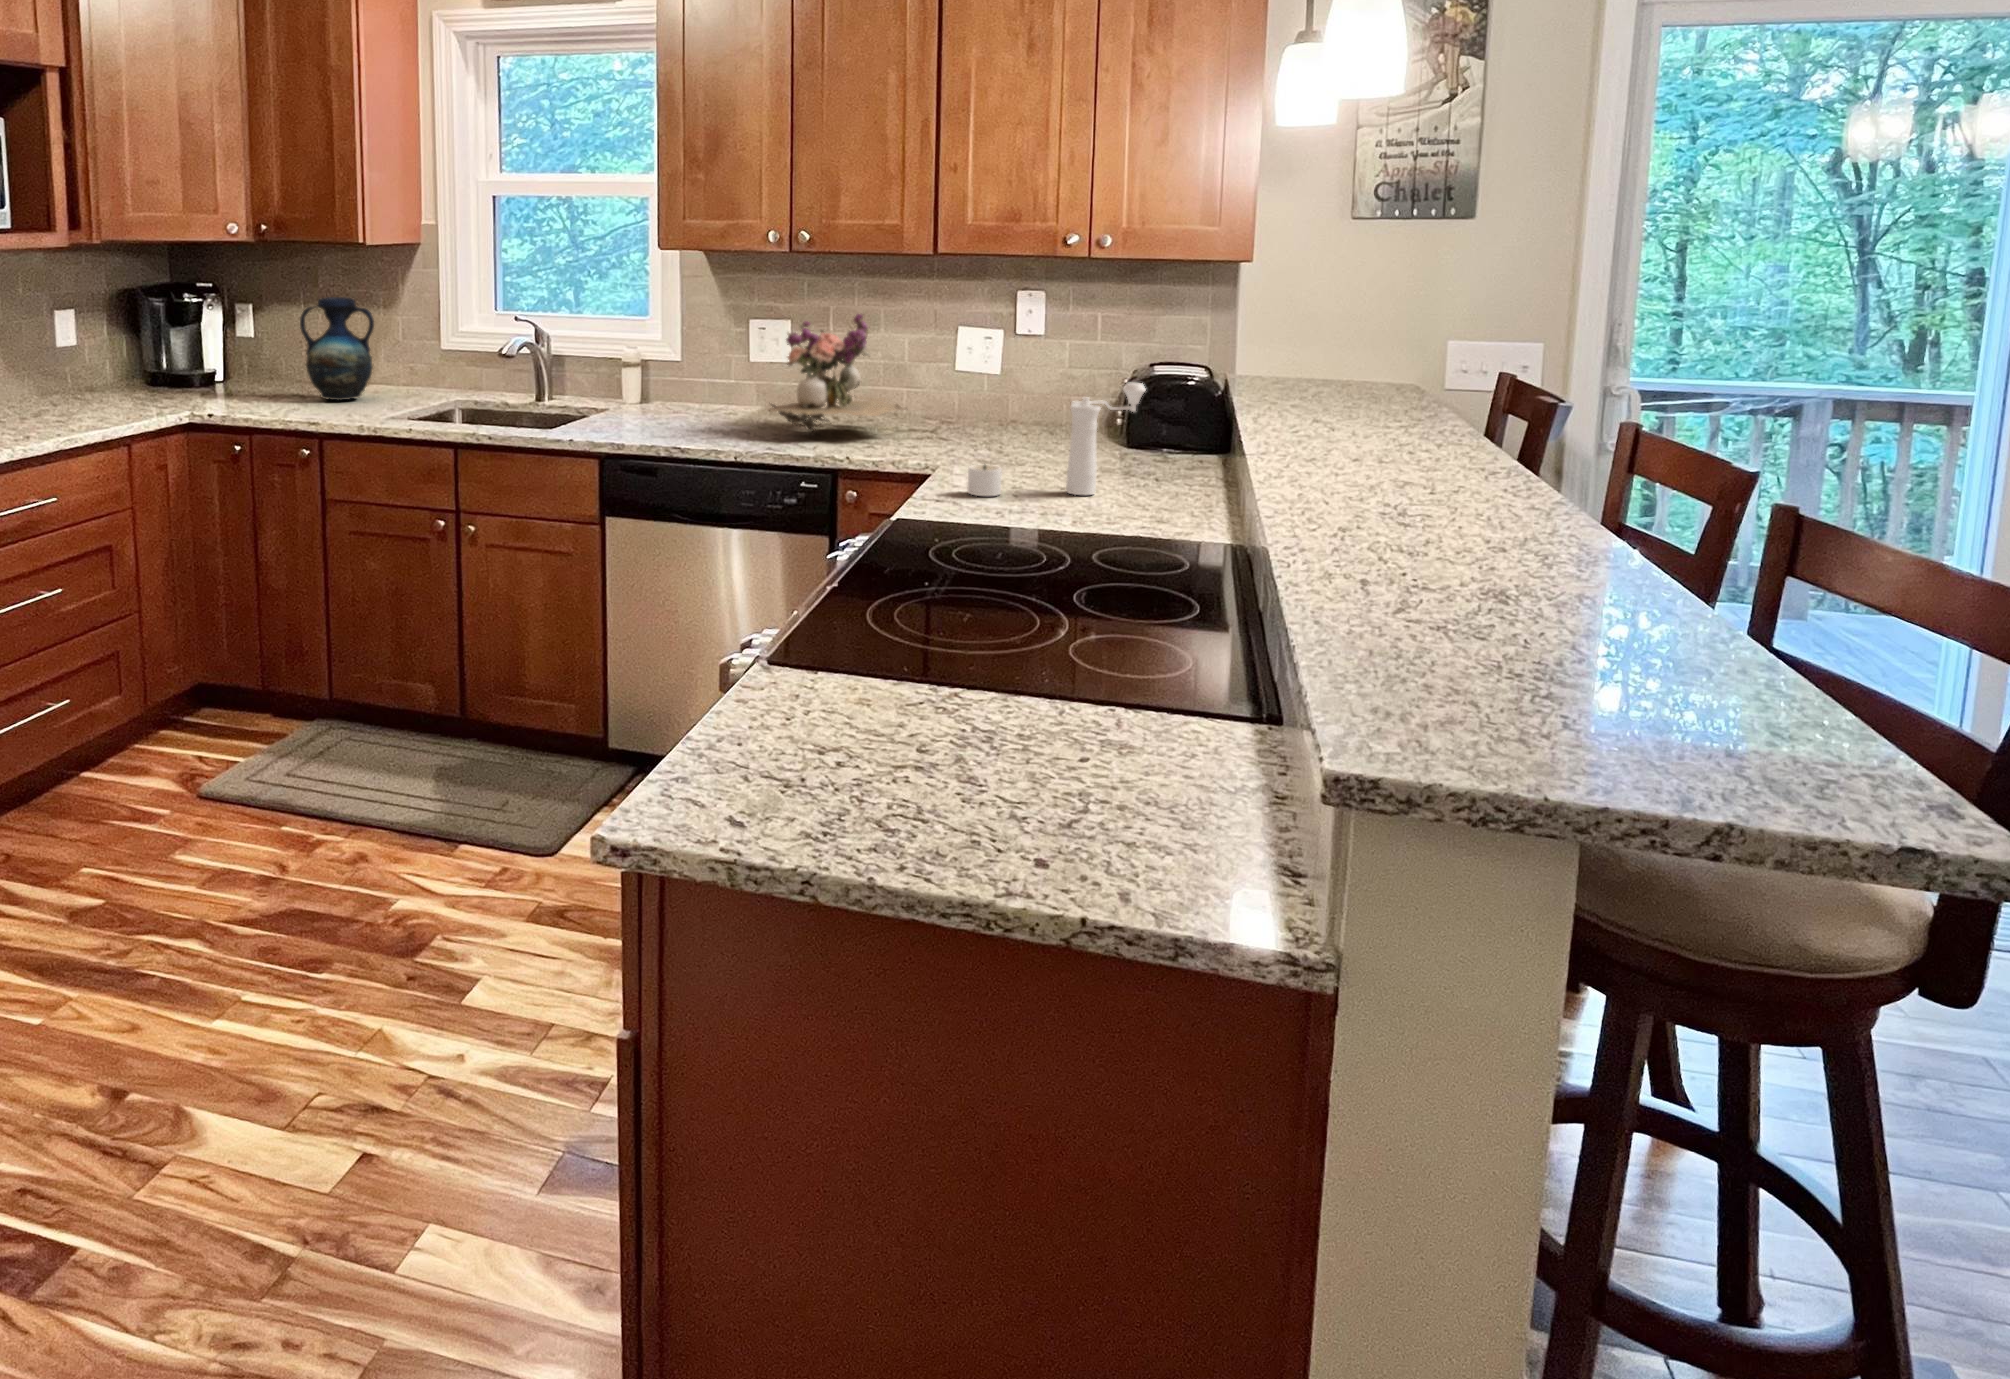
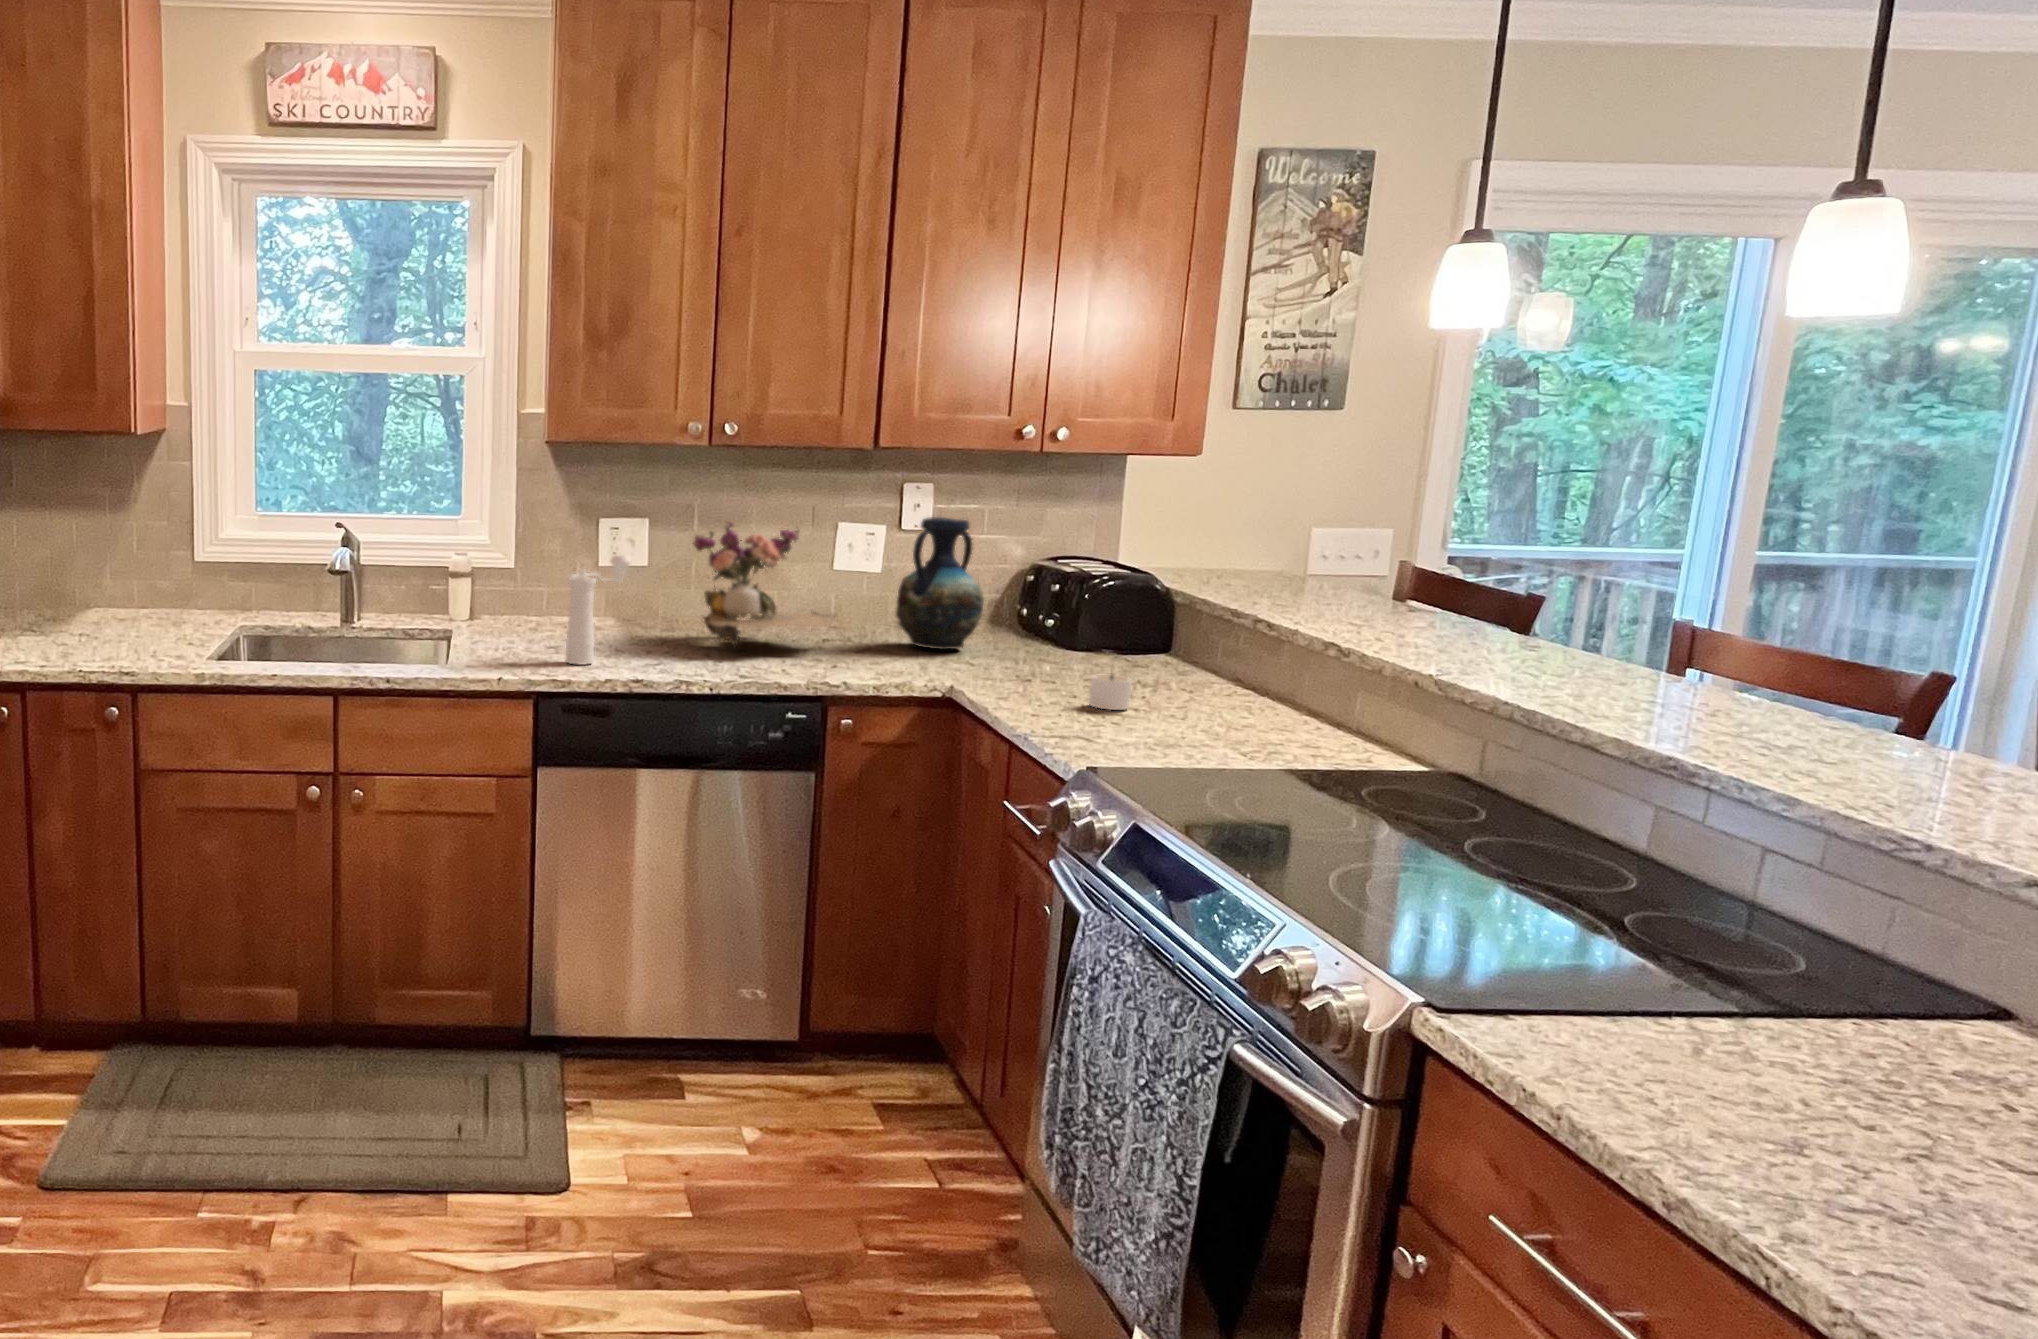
vase: present [300,297,374,400] -> present [895,517,984,649]
pepper mill: present [1066,382,1145,495] -> present [566,555,631,665]

